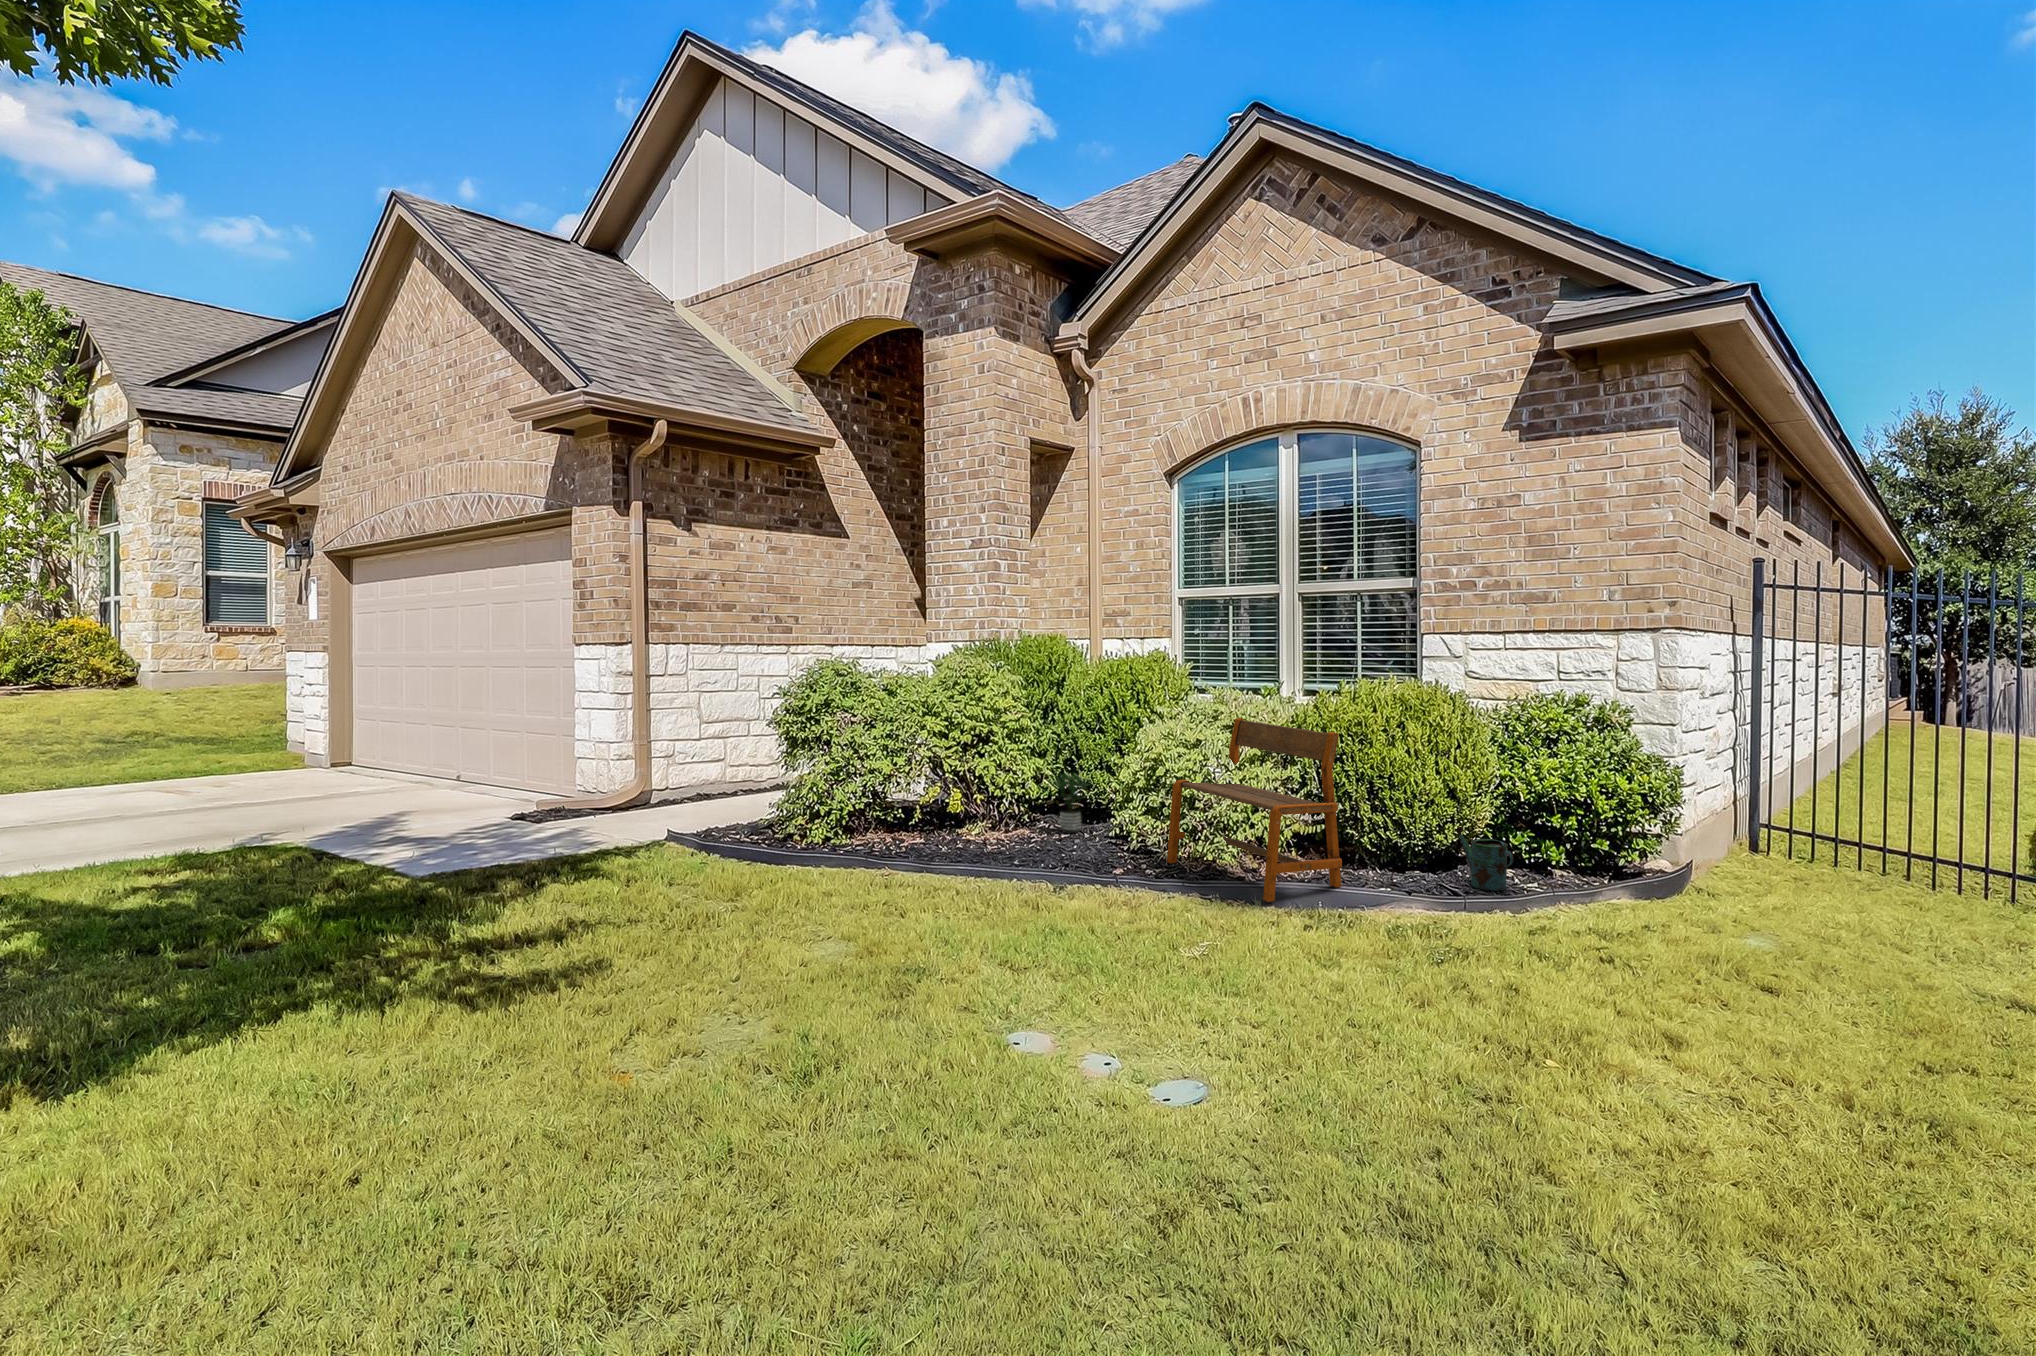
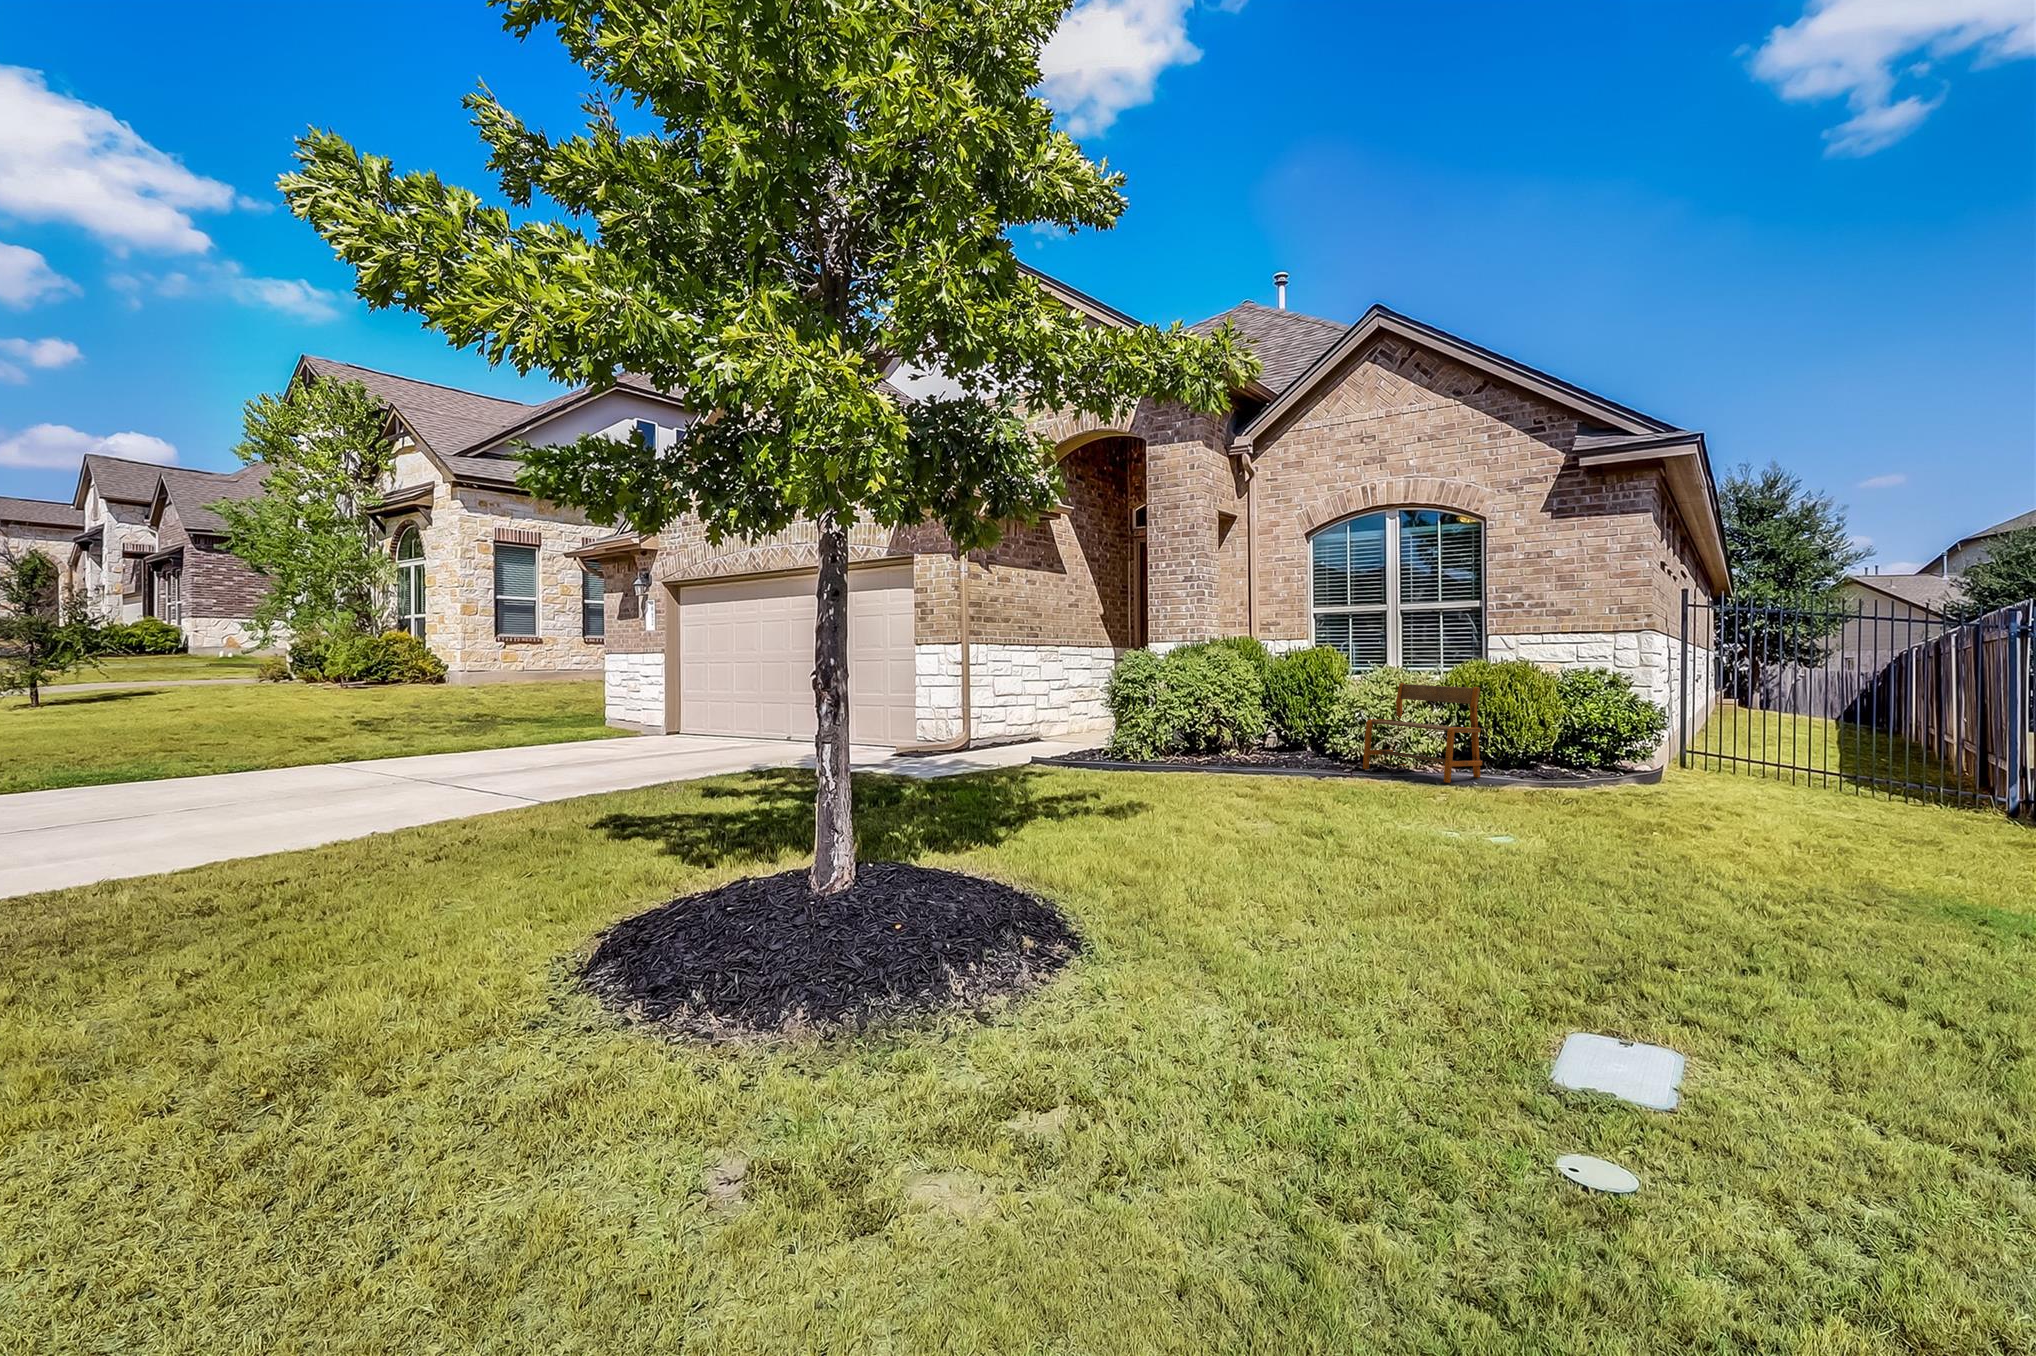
potted plant: present [1053,773,1086,834] -> none [1268,719,1297,757]
watering can: present [1456,827,1514,890] -> none [1539,744,1583,778]

